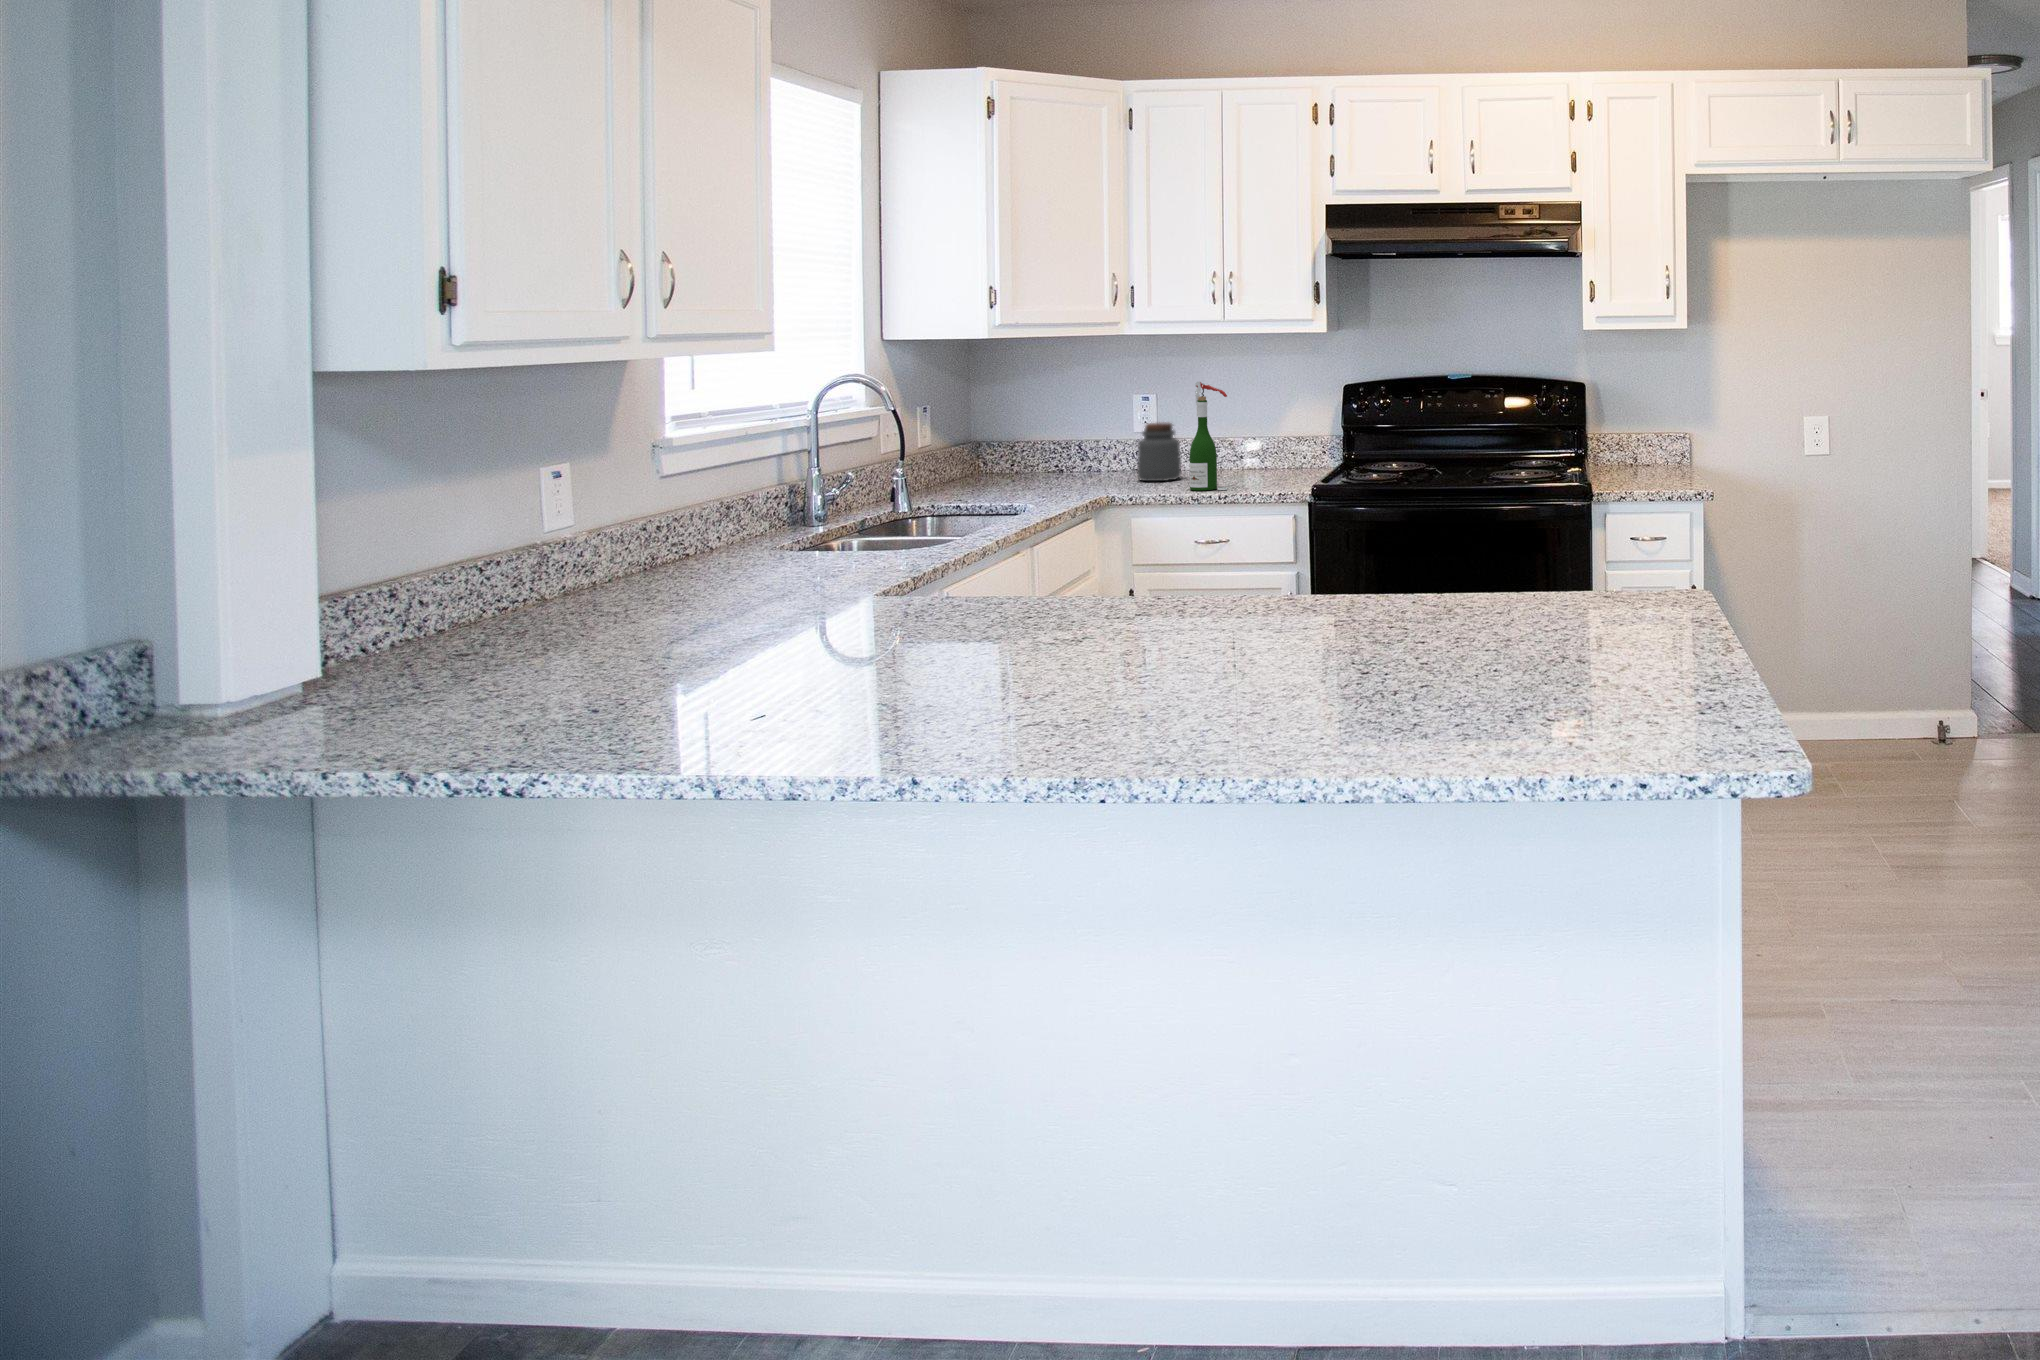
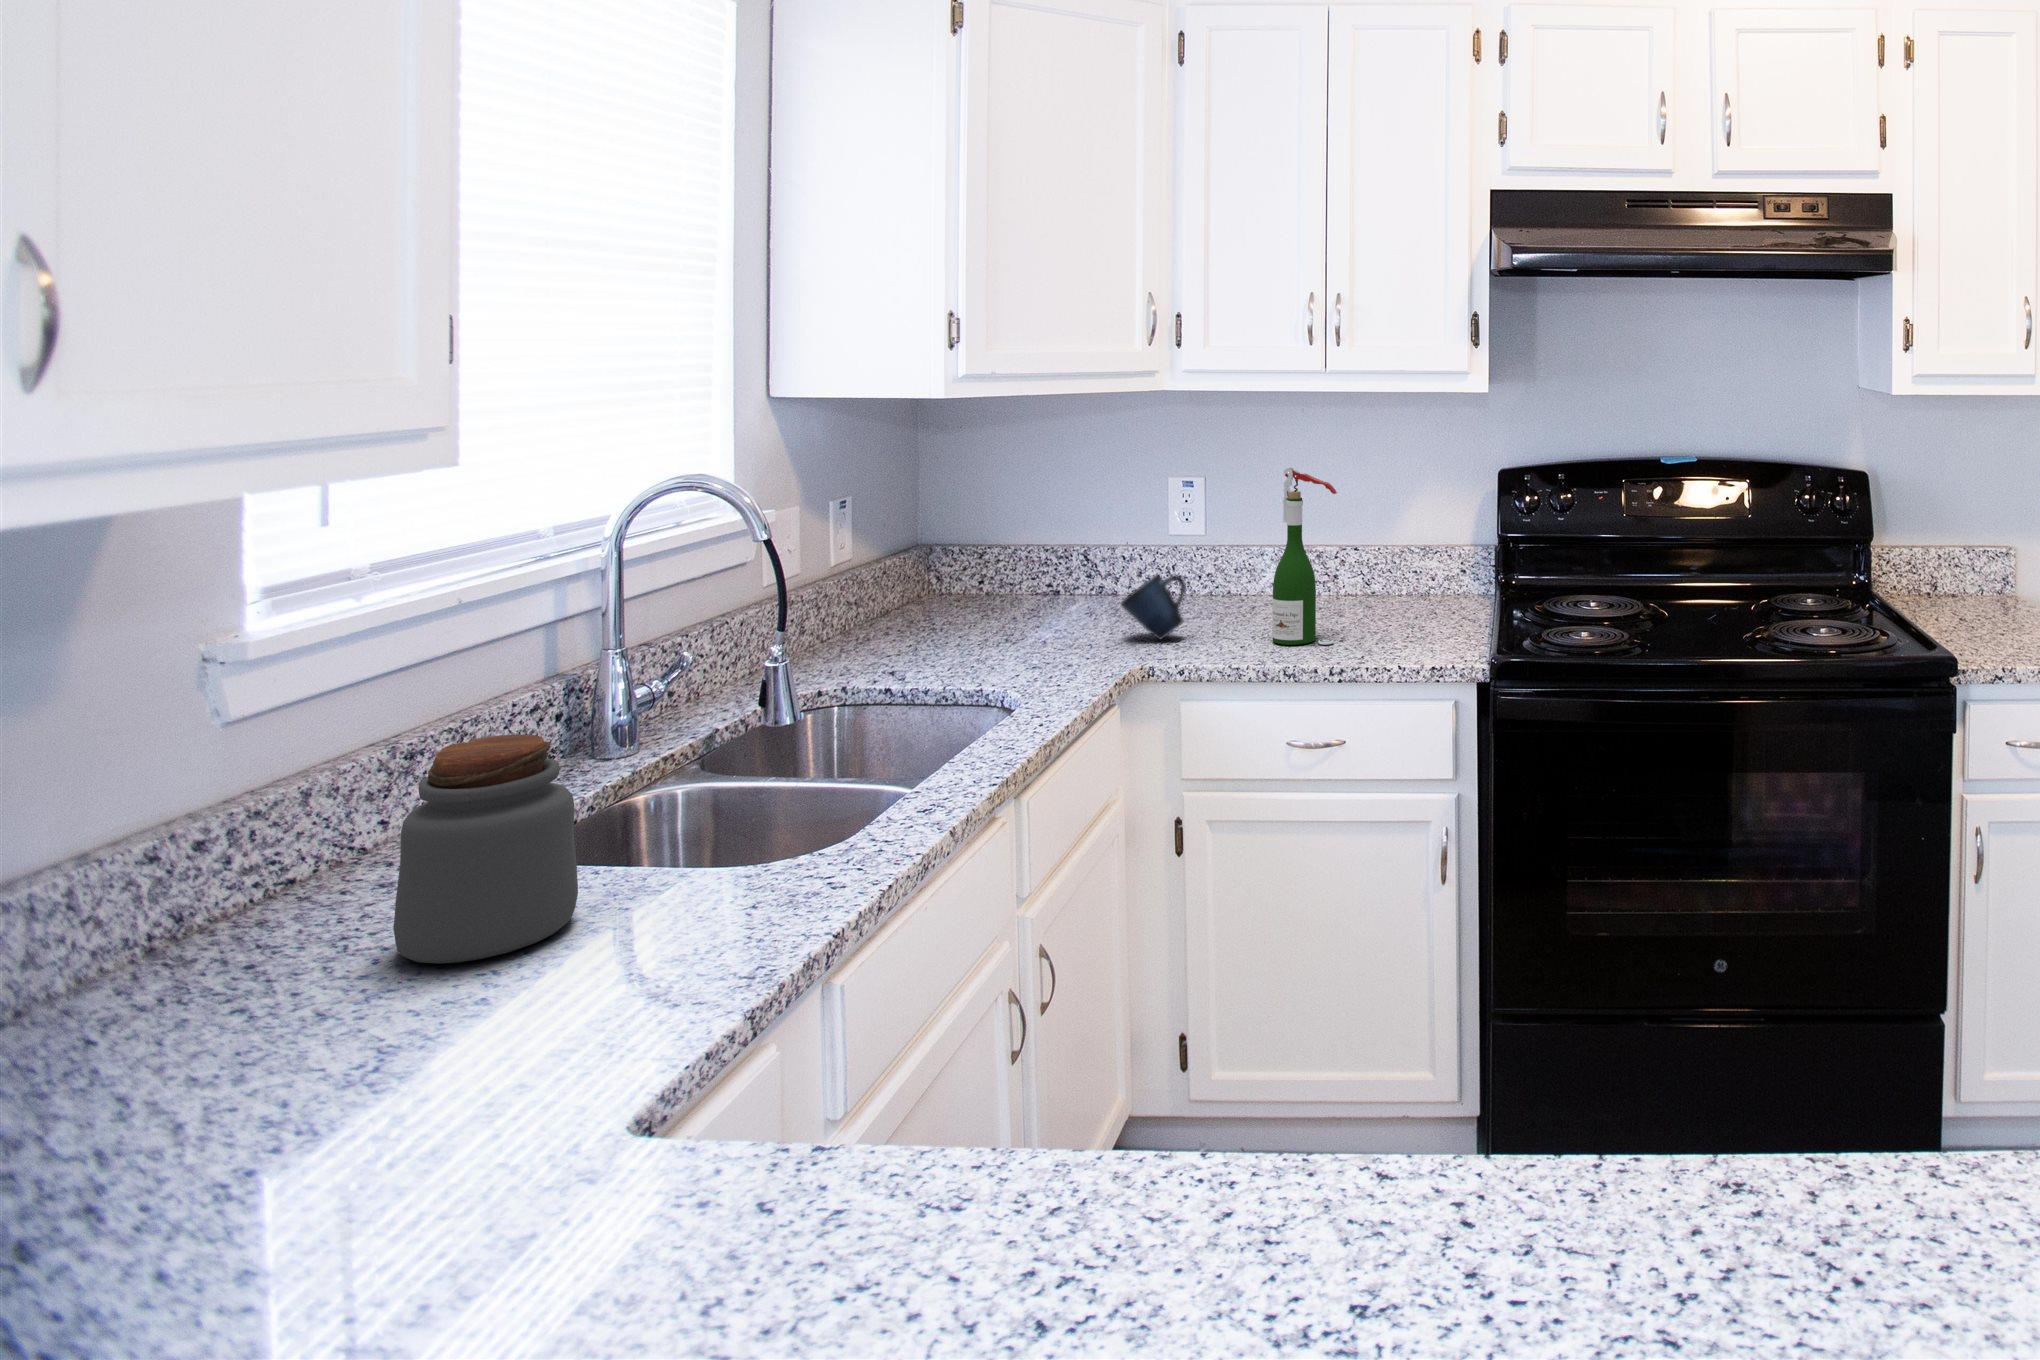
jar: present [1137,422,1181,481] -> present [394,734,578,964]
mug: none [1096,449,1137,490] -> present [1121,575,1186,640]

